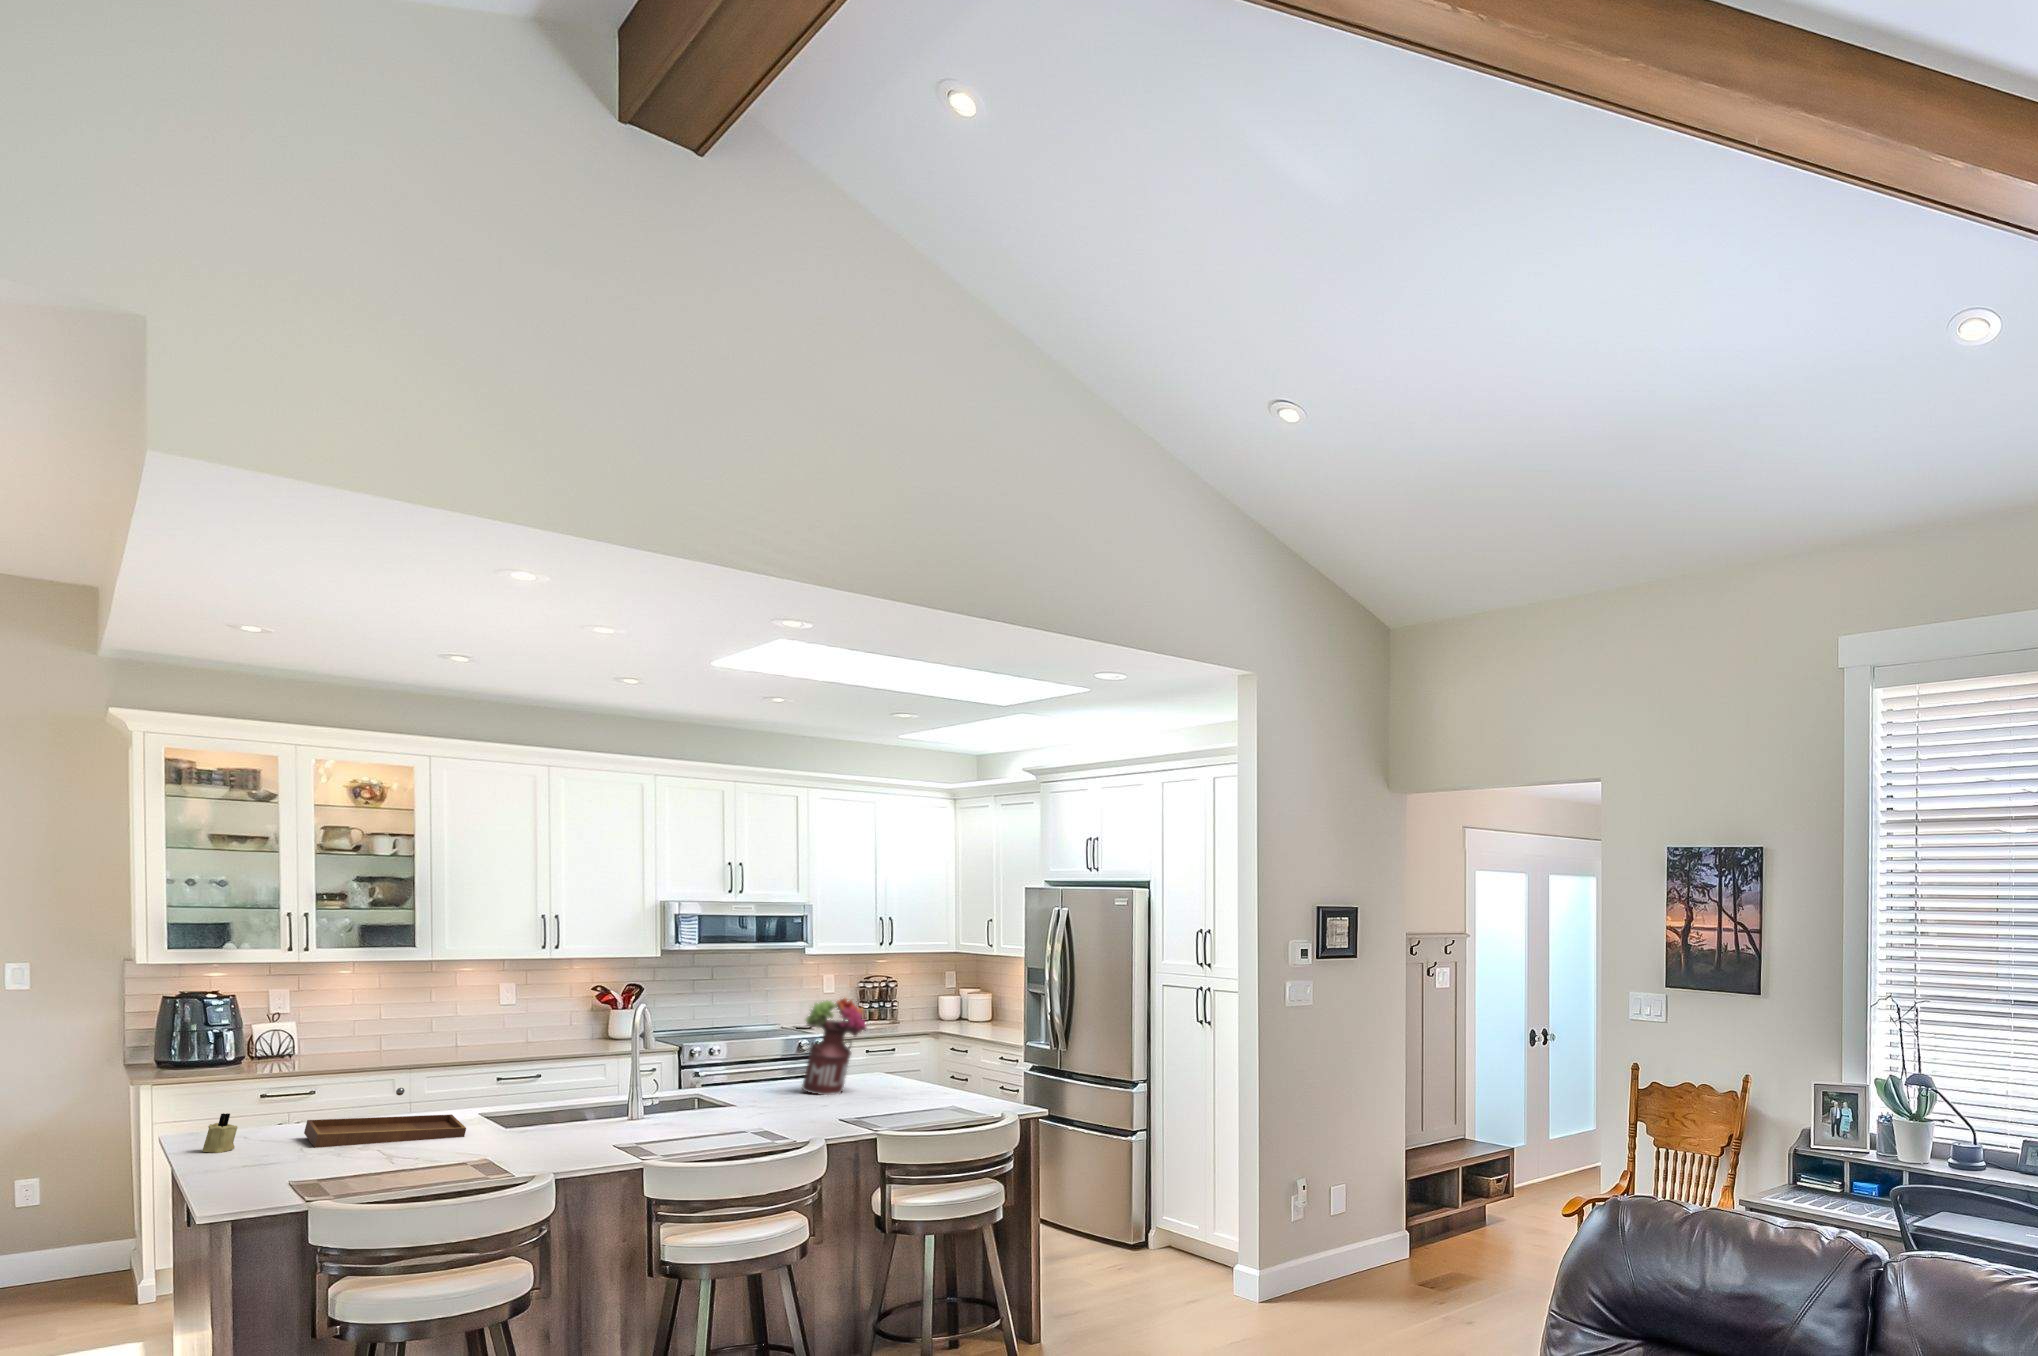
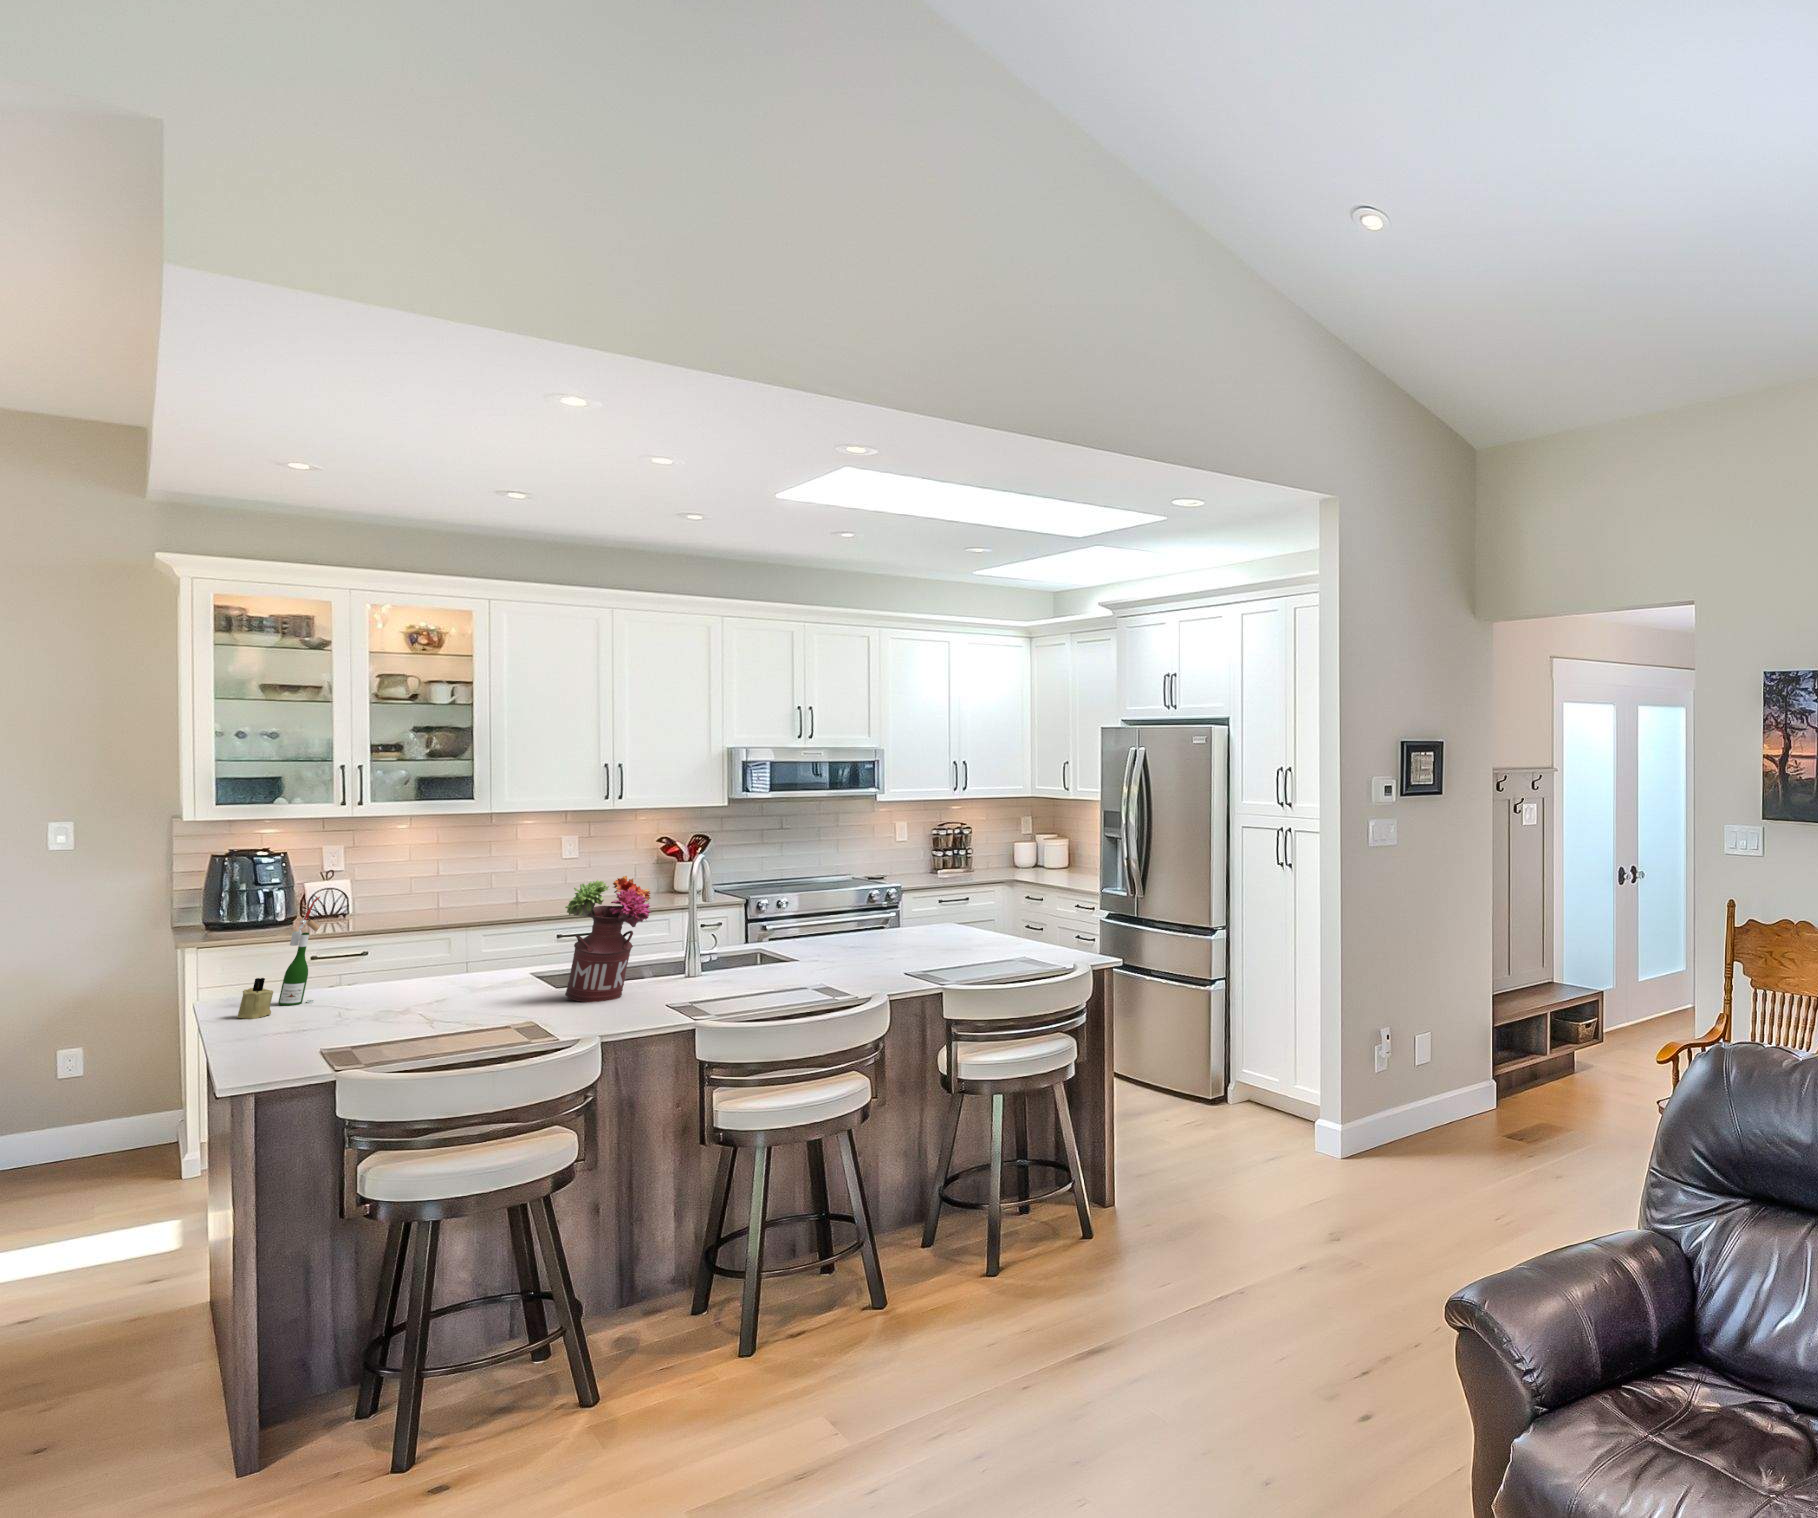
flower arrangement: present [802,998,867,1095] -> present [565,876,651,1002]
wine bottle: none [238,1035,283,1141] -> present [278,897,320,1006]
tray: present [304,1088,466,1148] -> none [346,948,513,1012]

